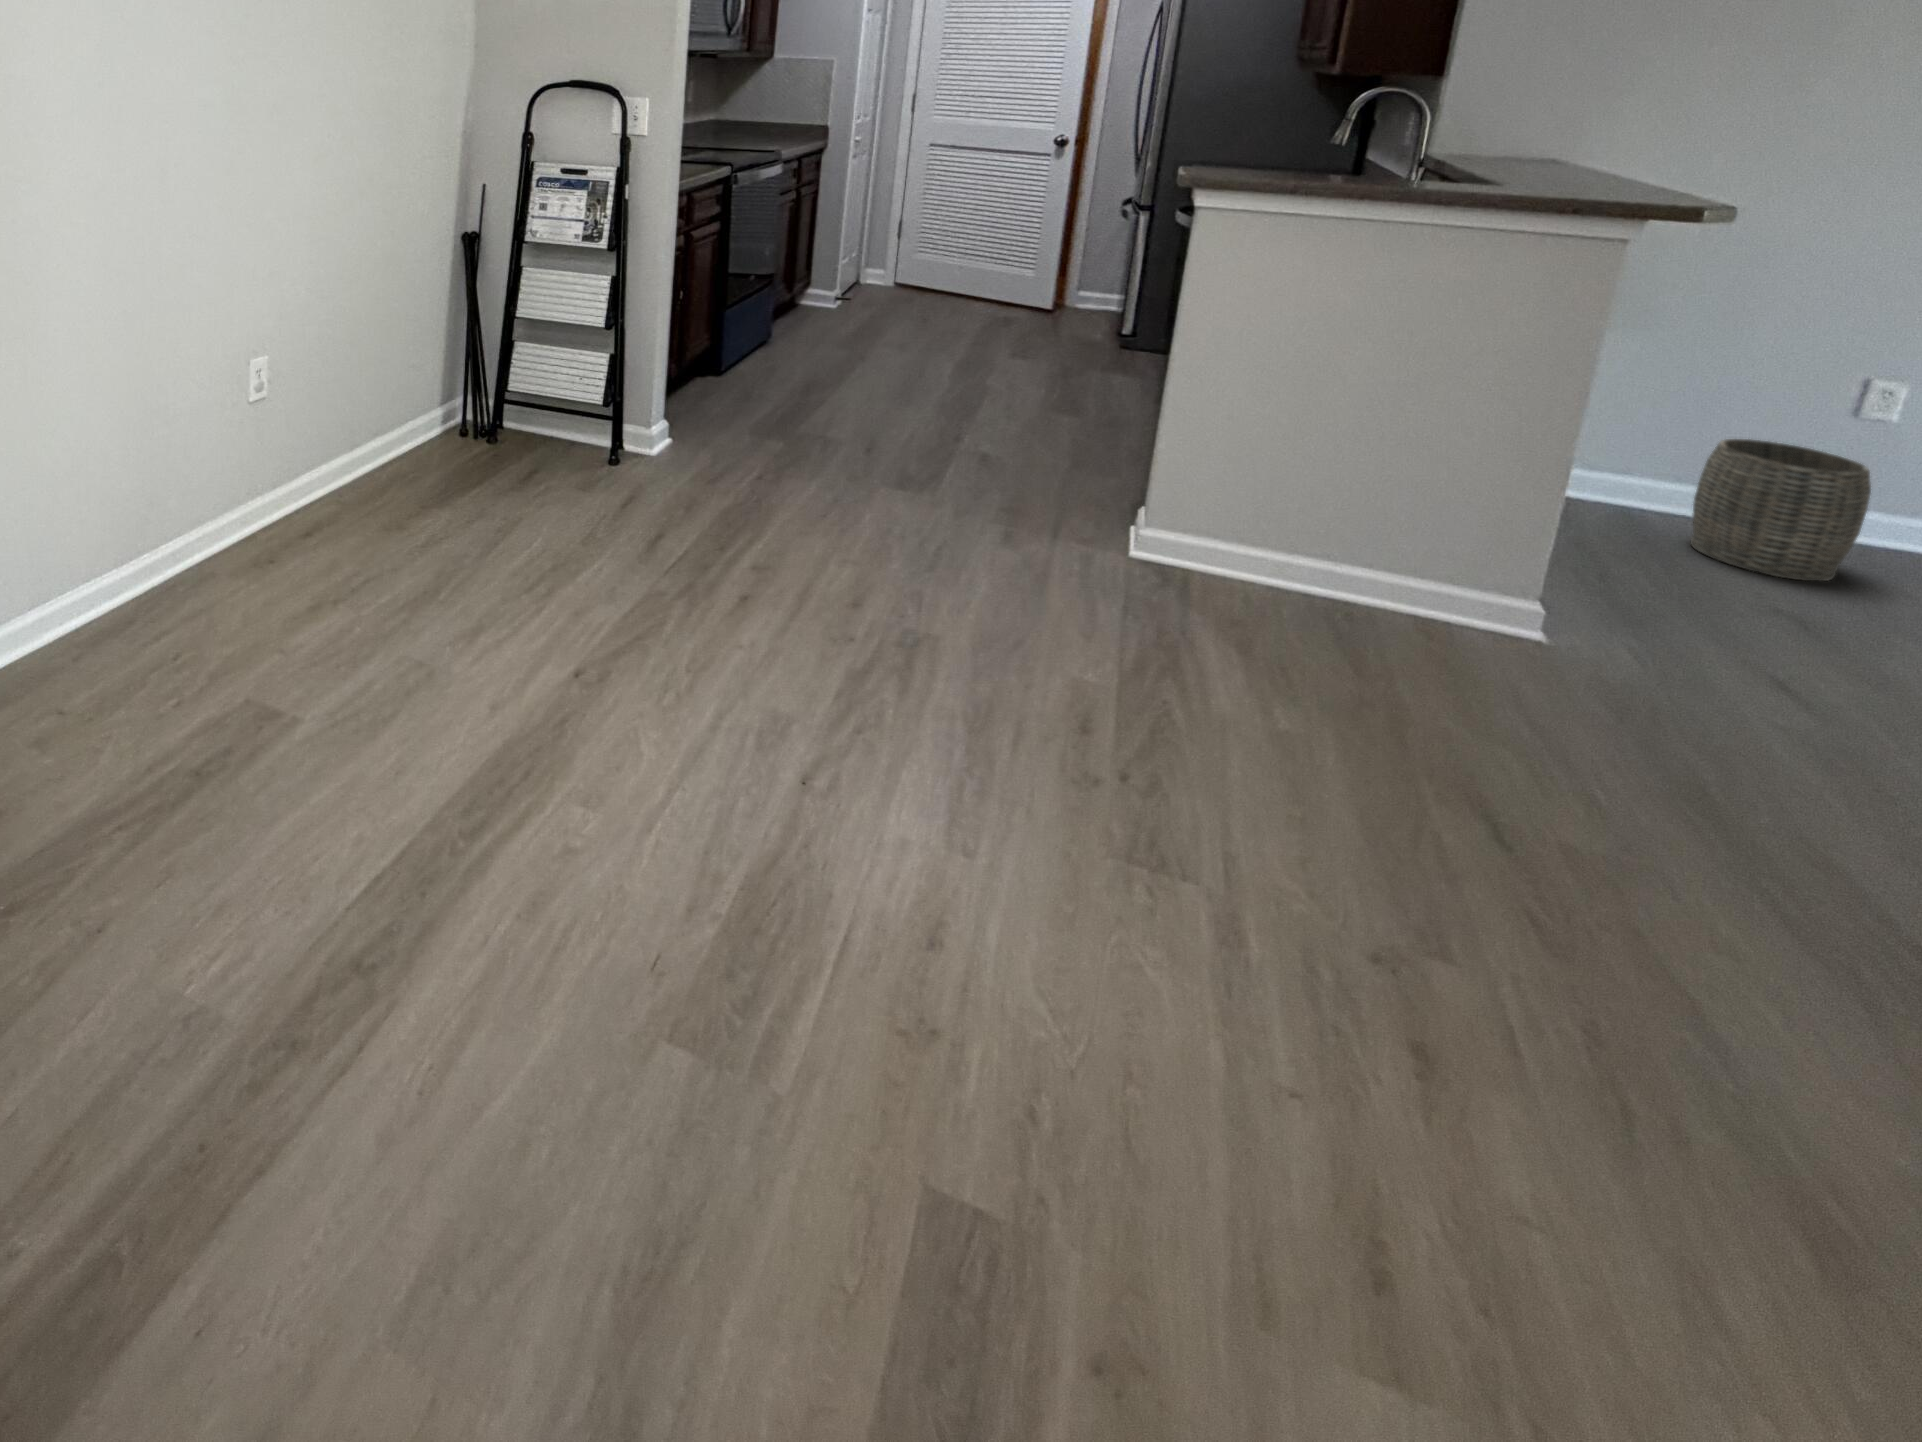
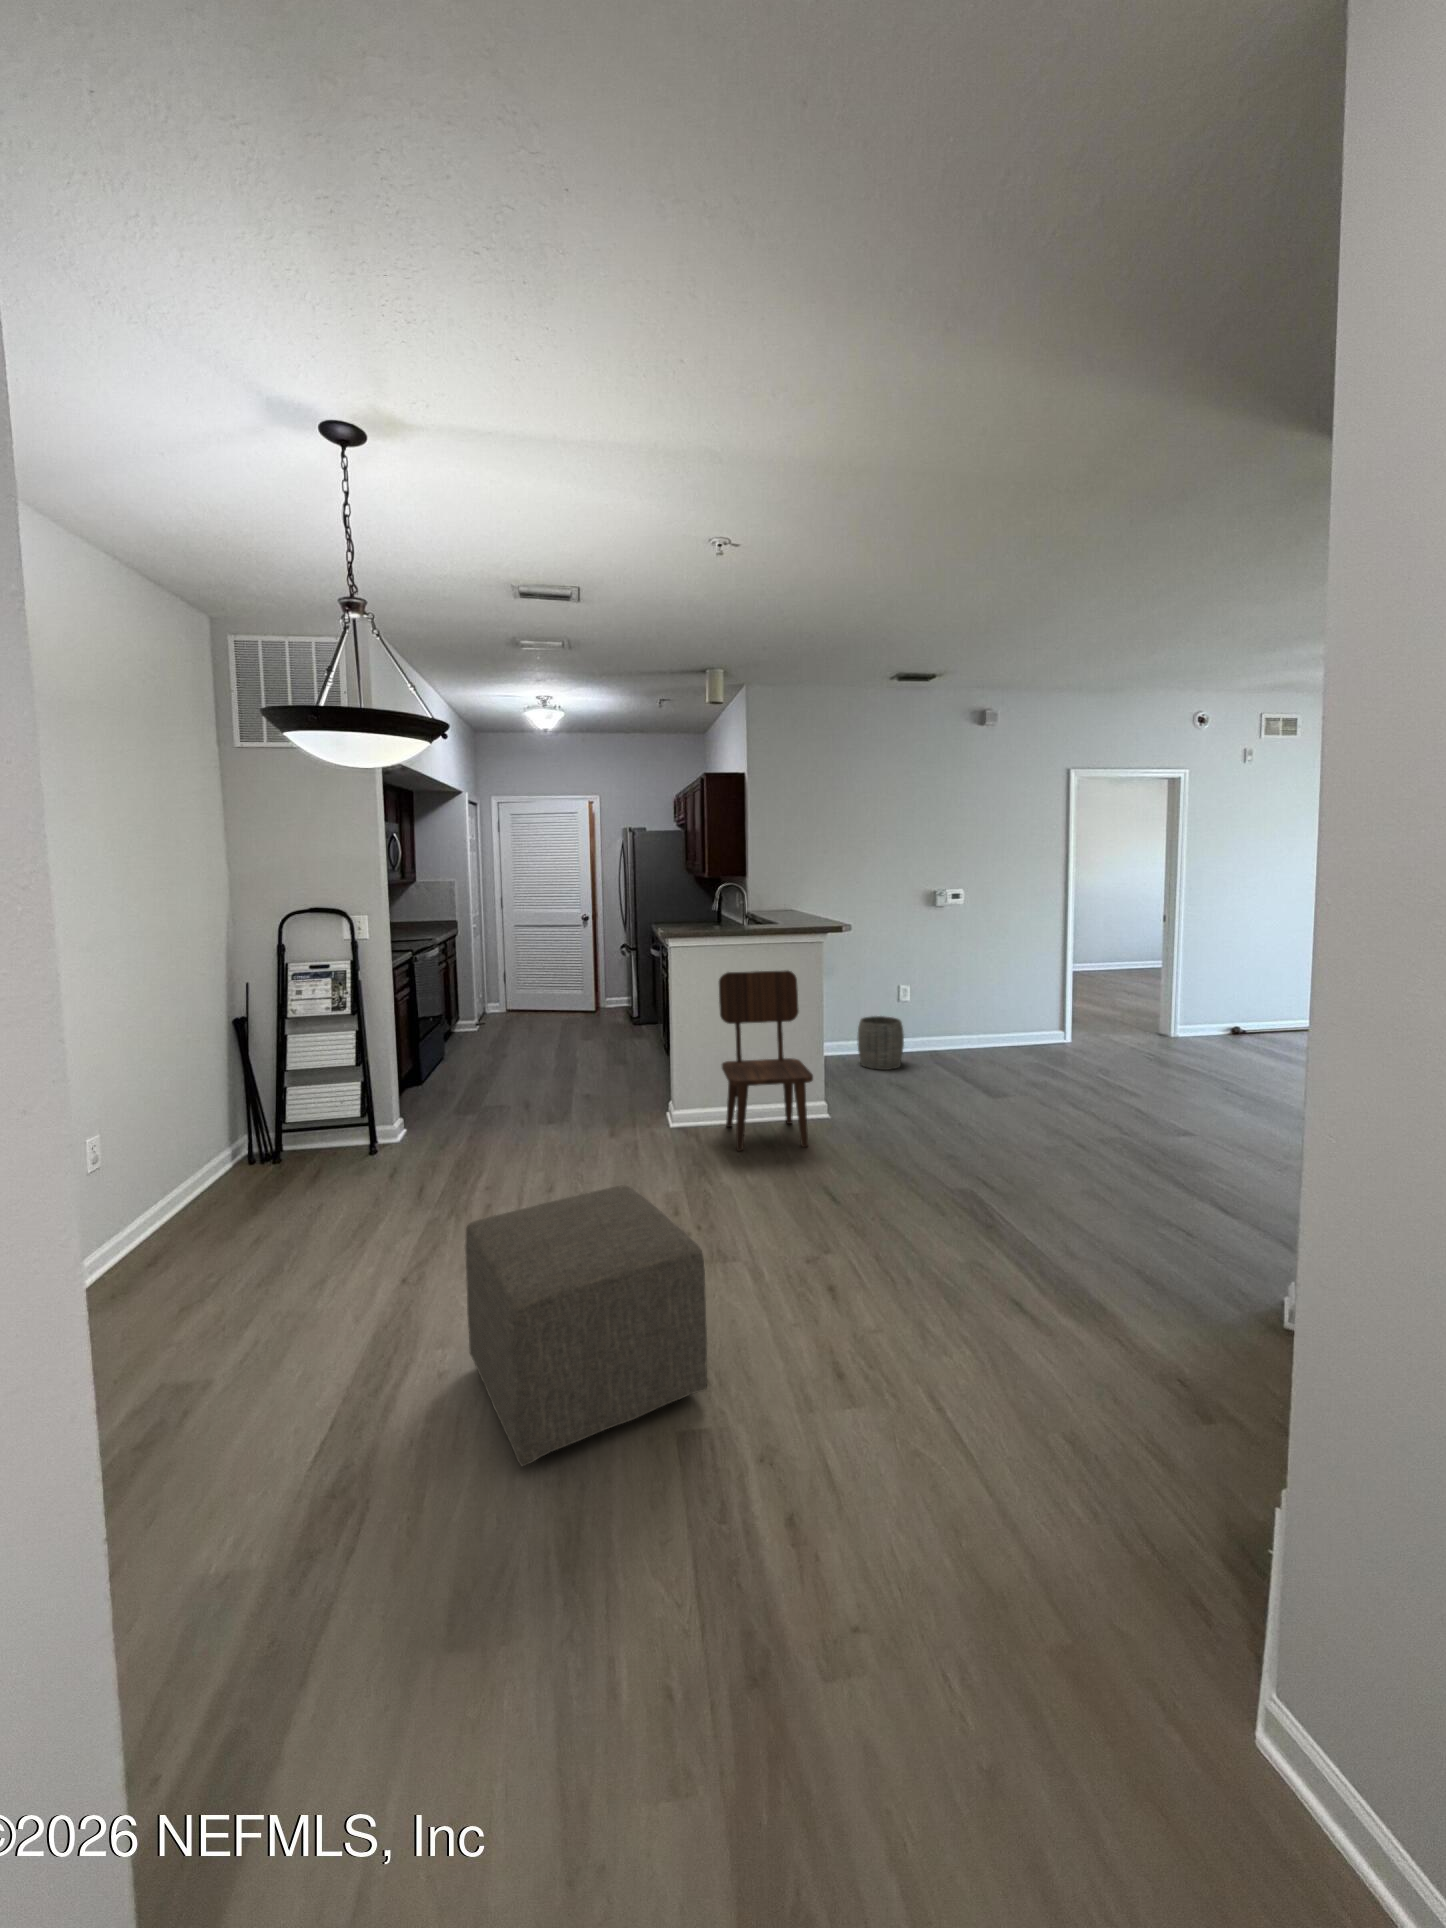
dining chair: none [1259,276,1530,700] -> present [719,971,813,1151]
ottoman: none [591,637,1045,1160] -> present [465,1186,707,1466]

